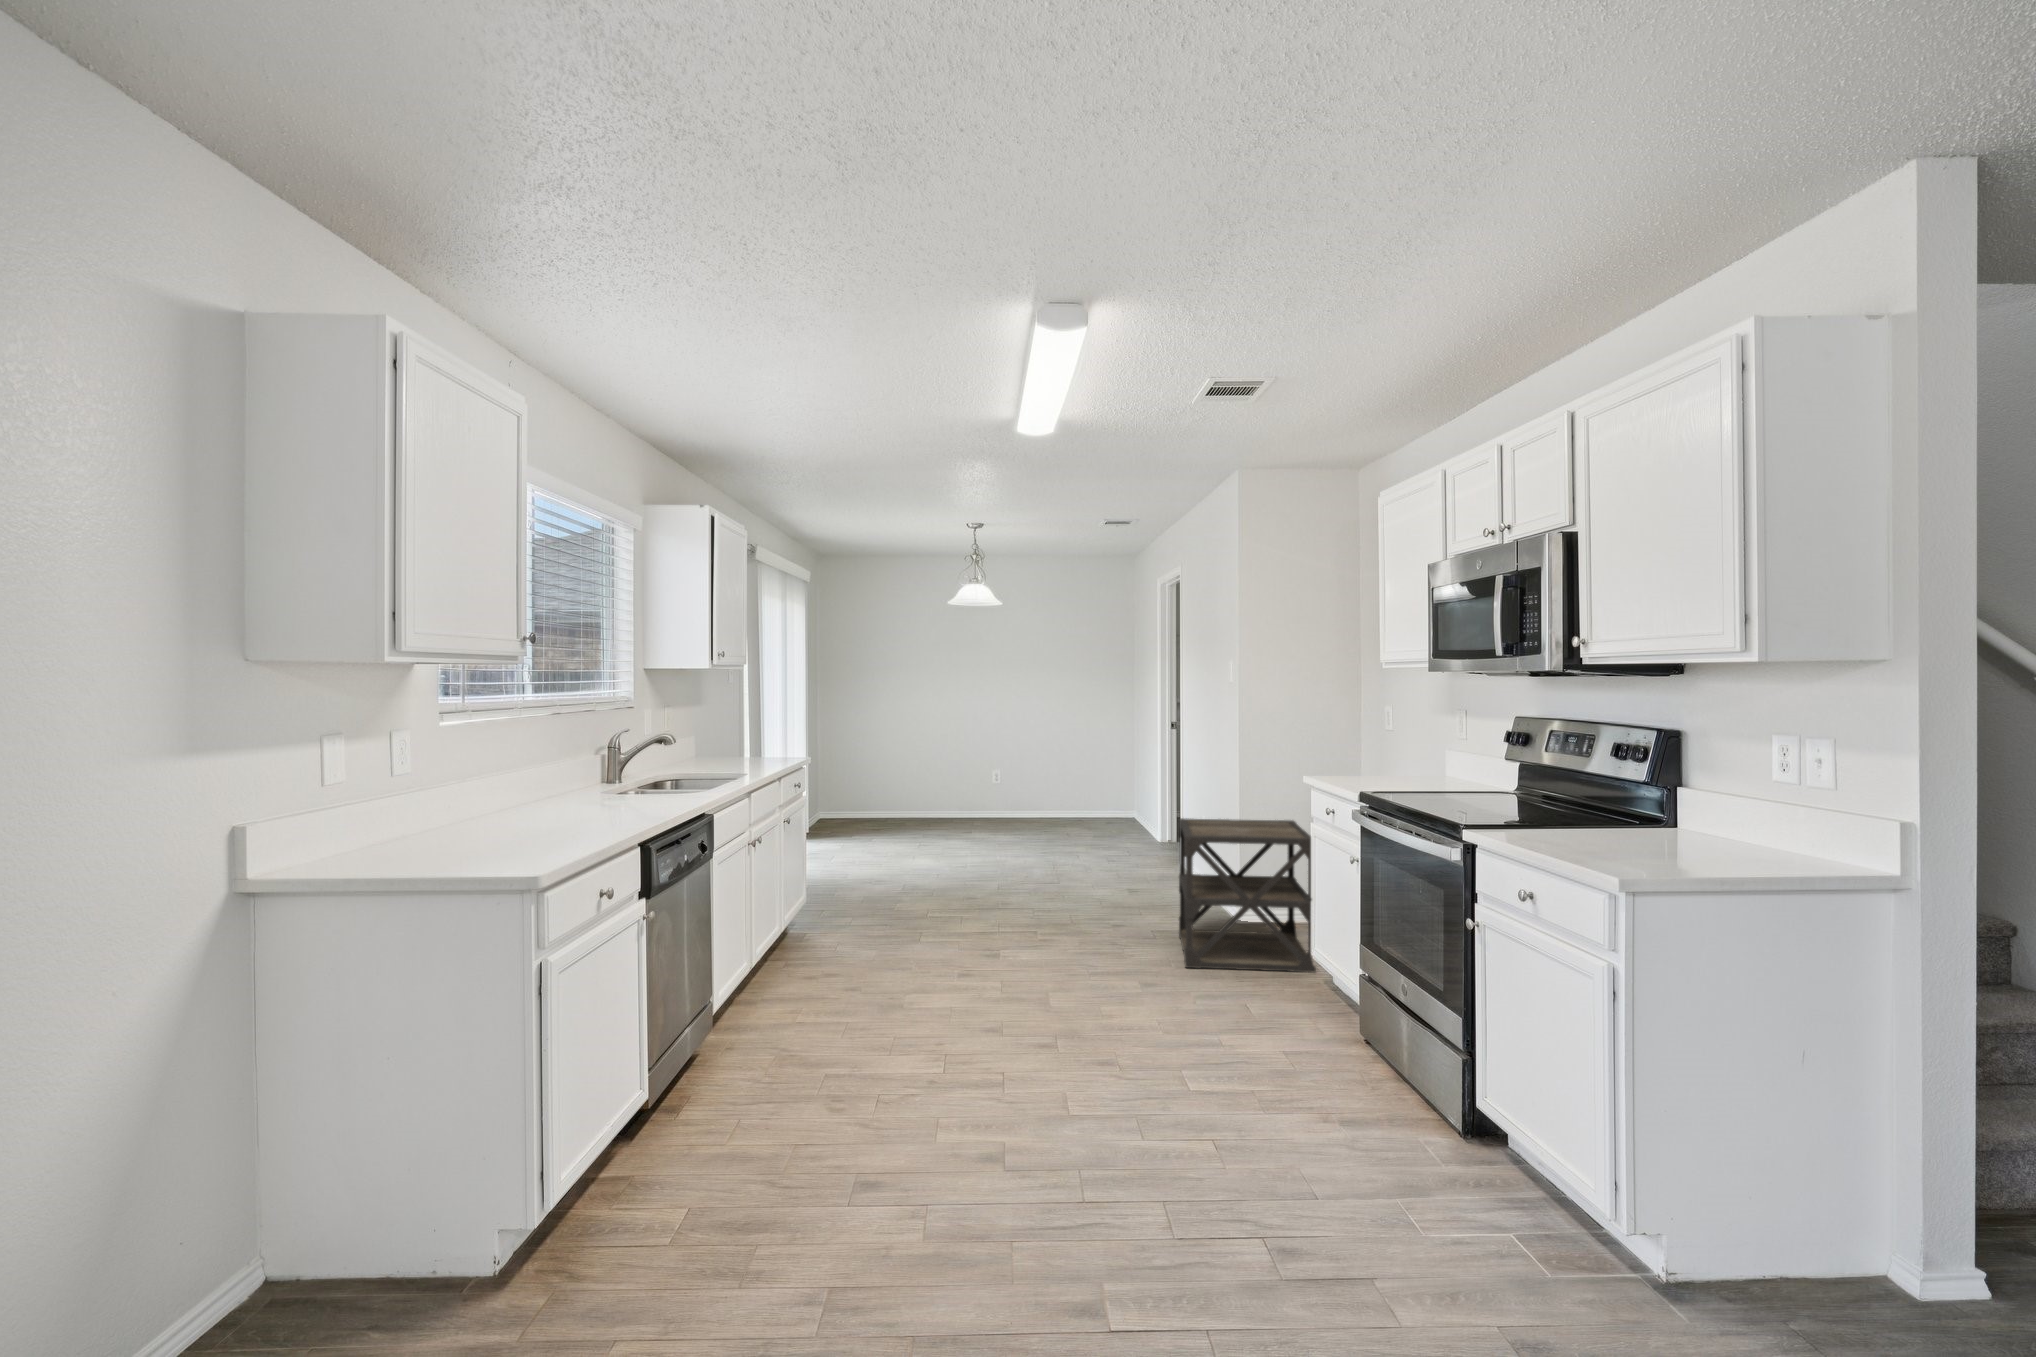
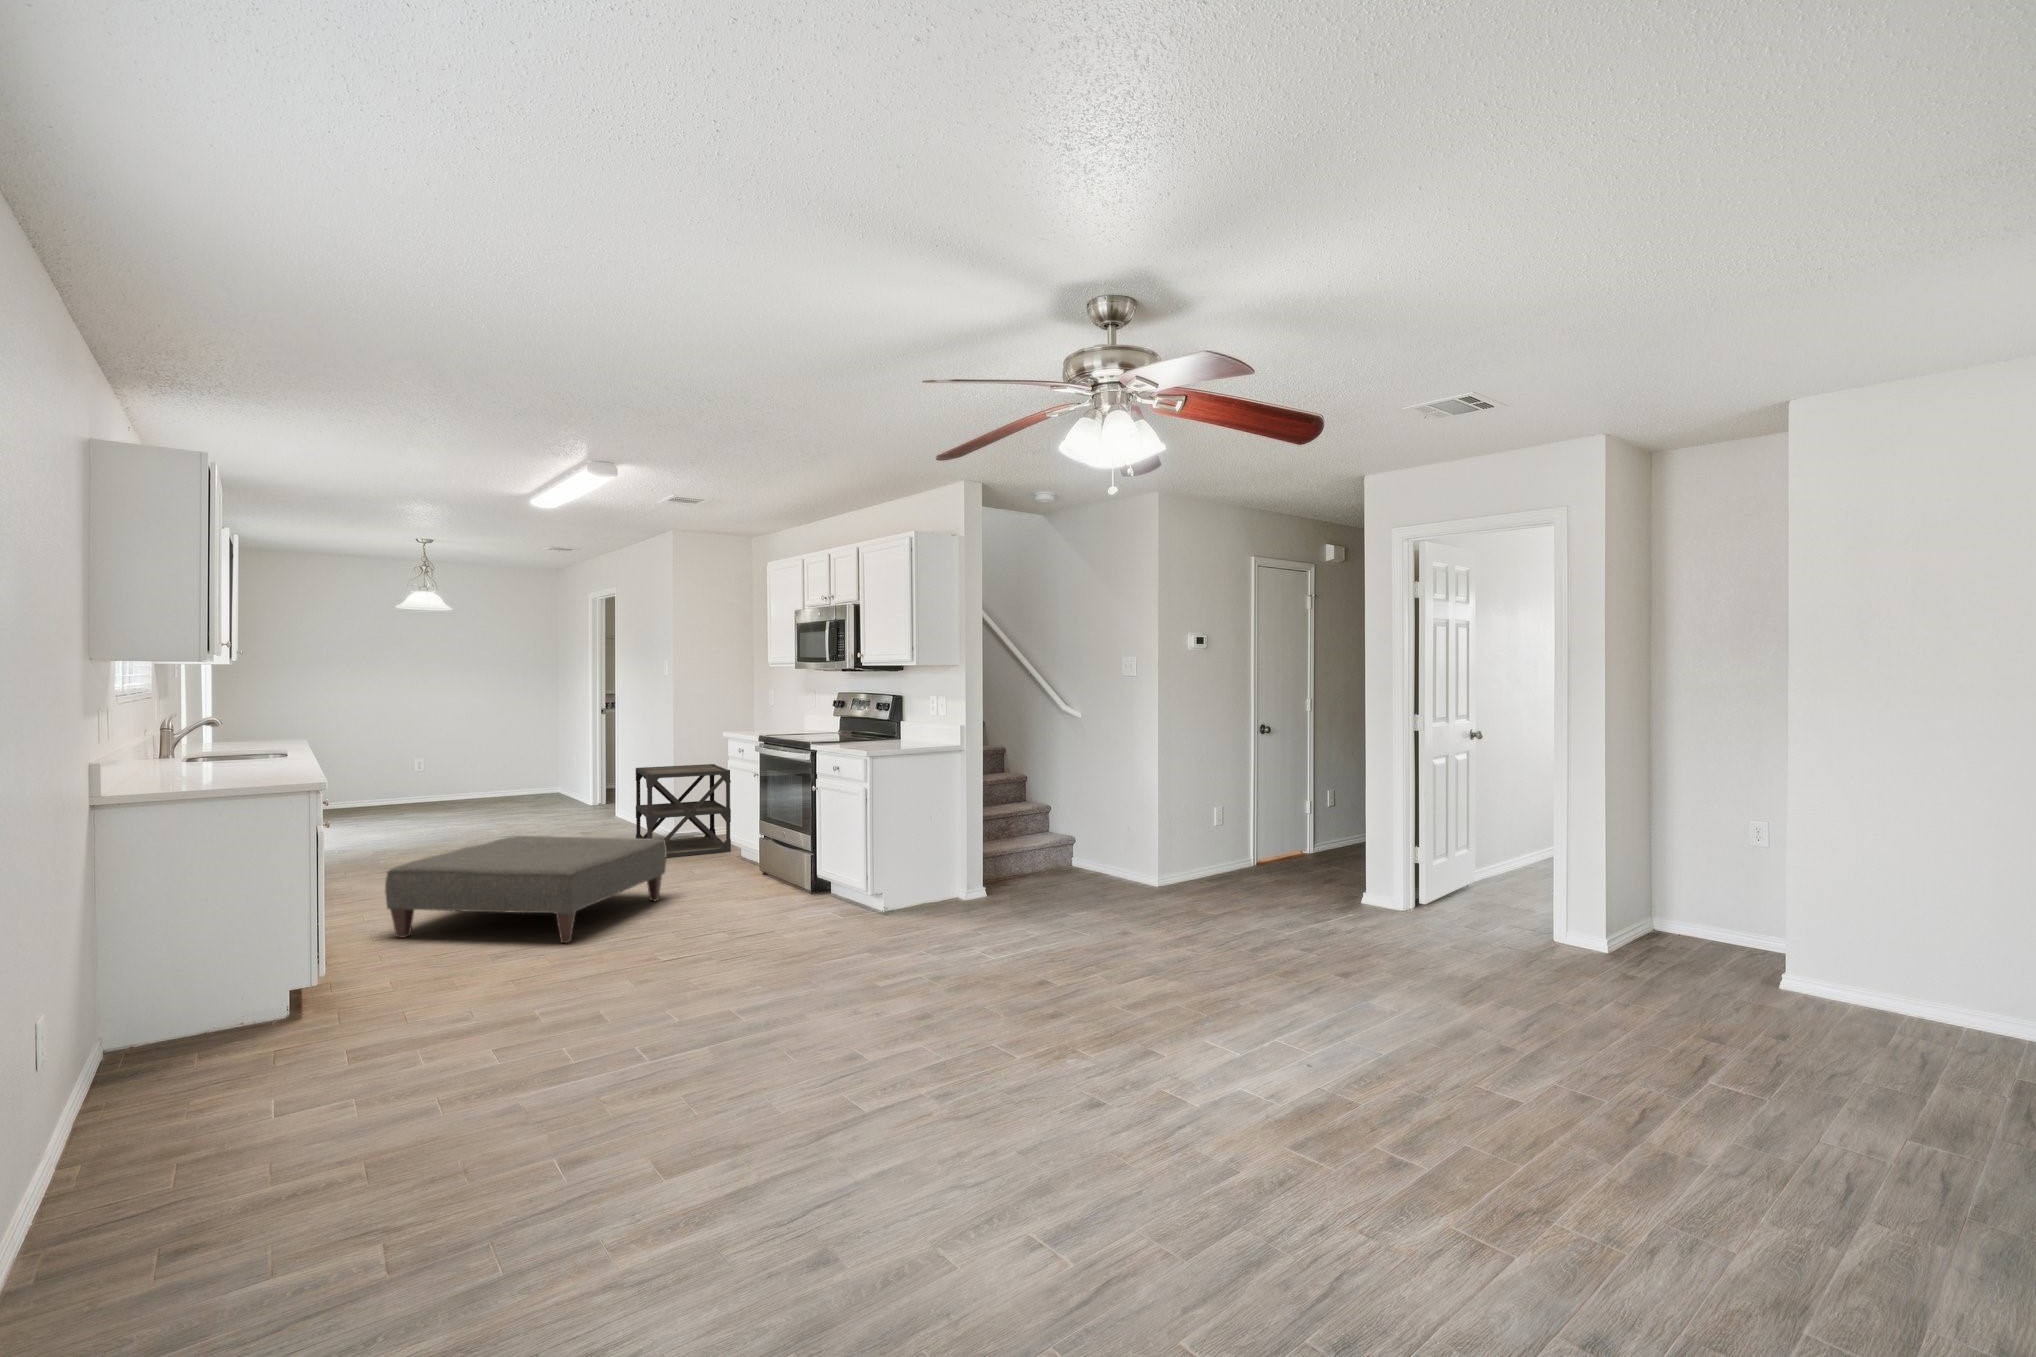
ottoman: none [756,927,1182,1194] -> present [385,836,667,943]

